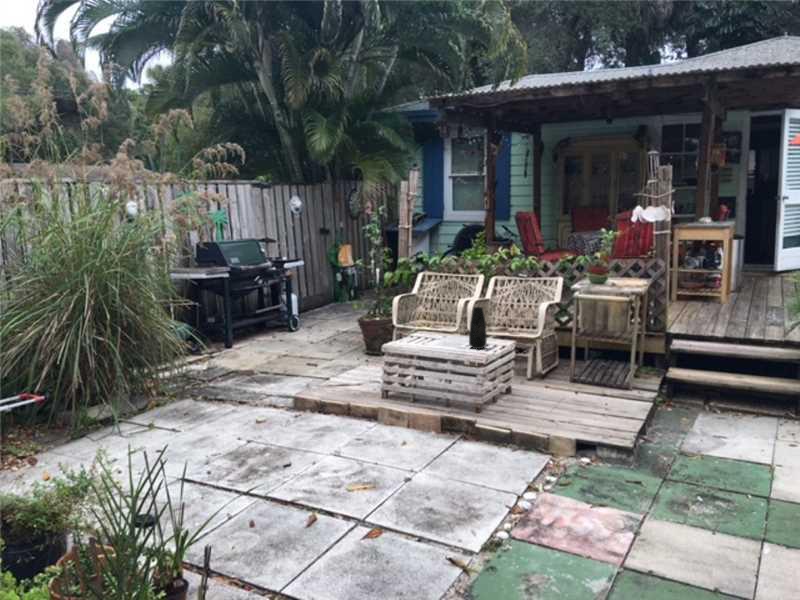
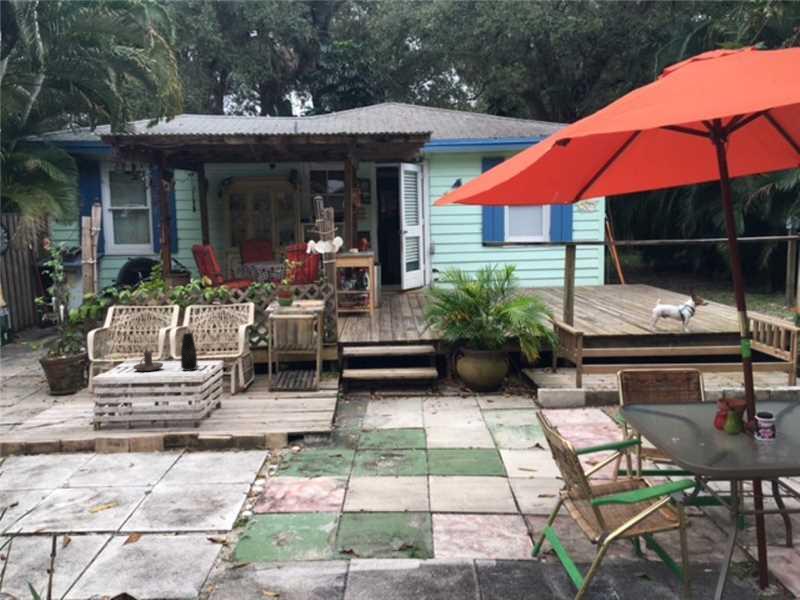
candle holder: none [423,323,453,344] -> present [134,351,163,371]

